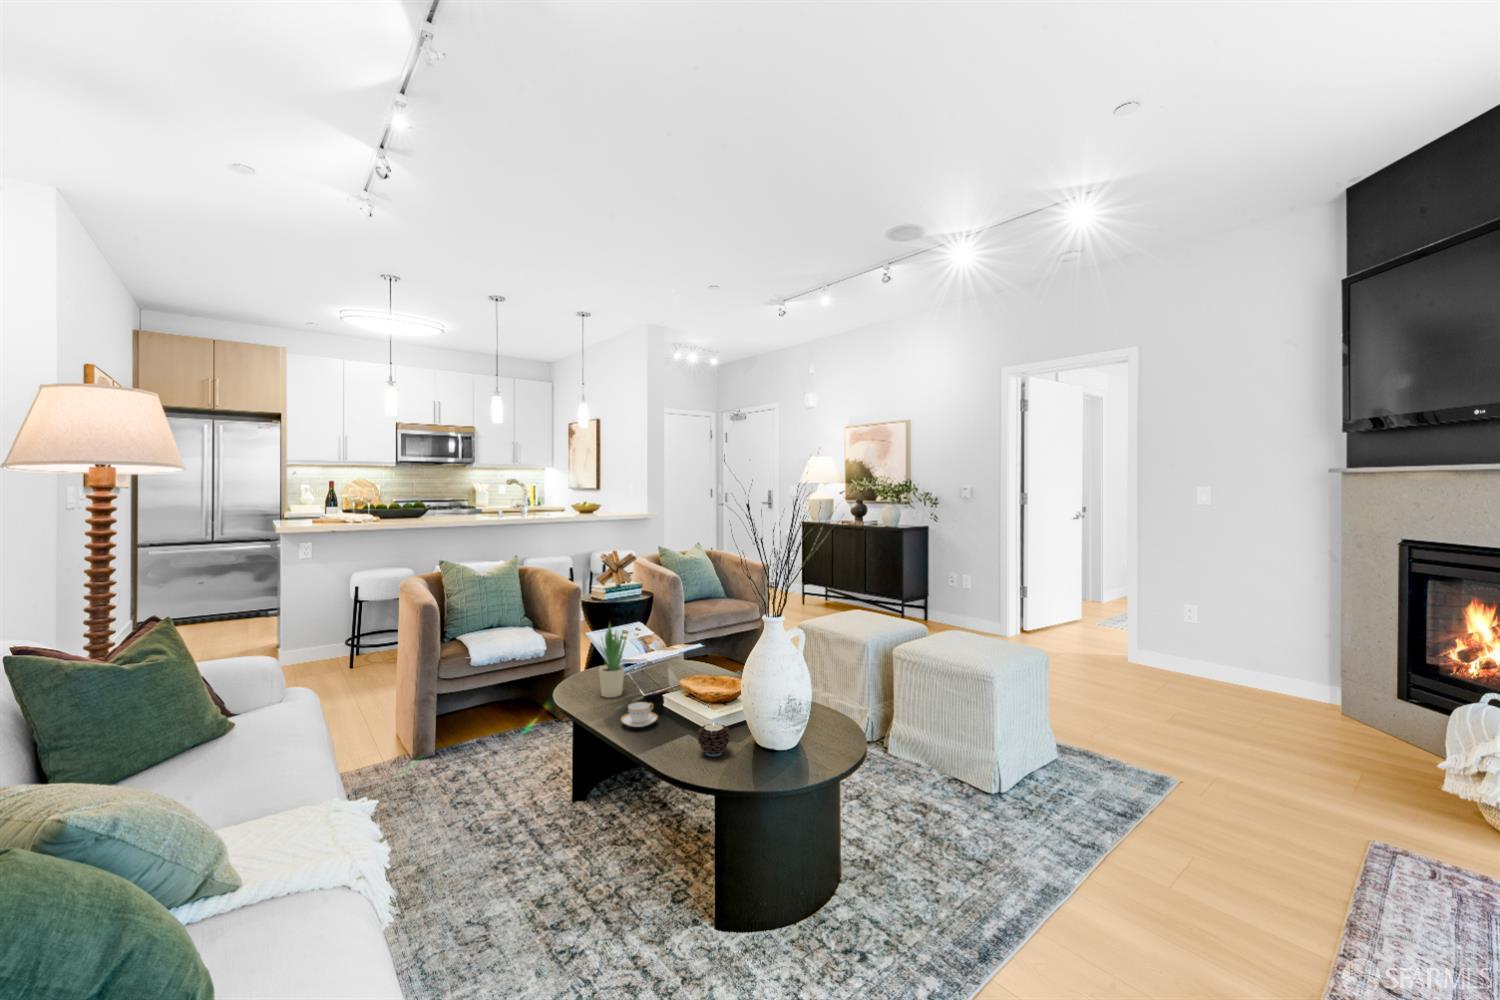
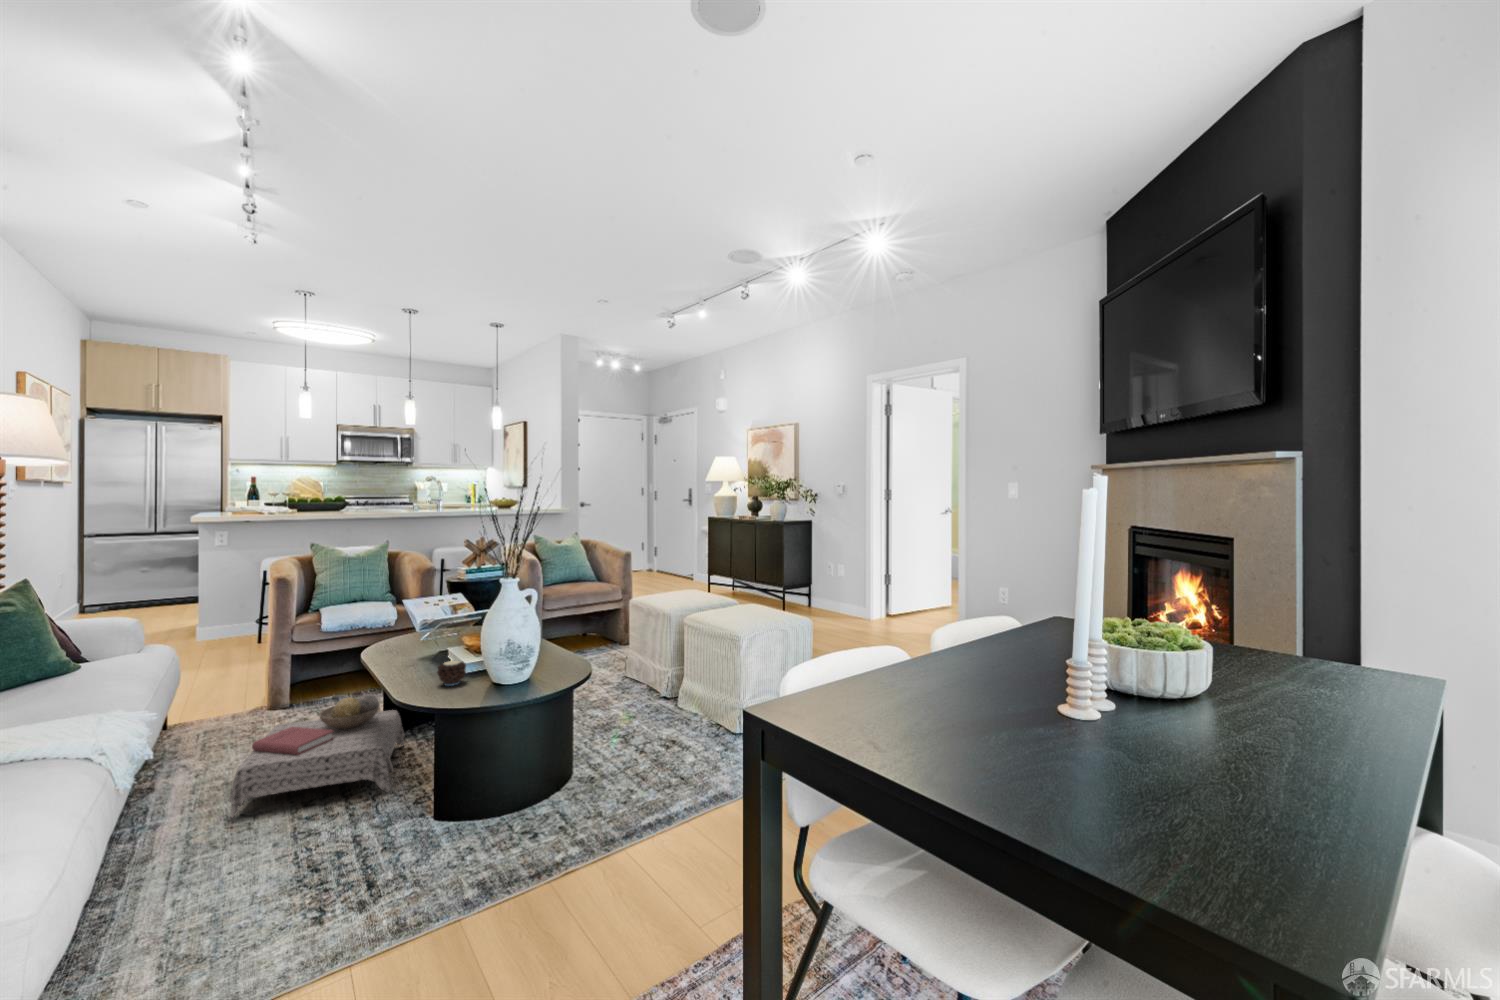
potted plant: present [598,623,627,698] -> none [402,585,432,649]
teacup: present [621,702,657,727] -> none [397,648,431,668]
ottoman: none [455,756,632,930] -> present [228,694,404,818]

